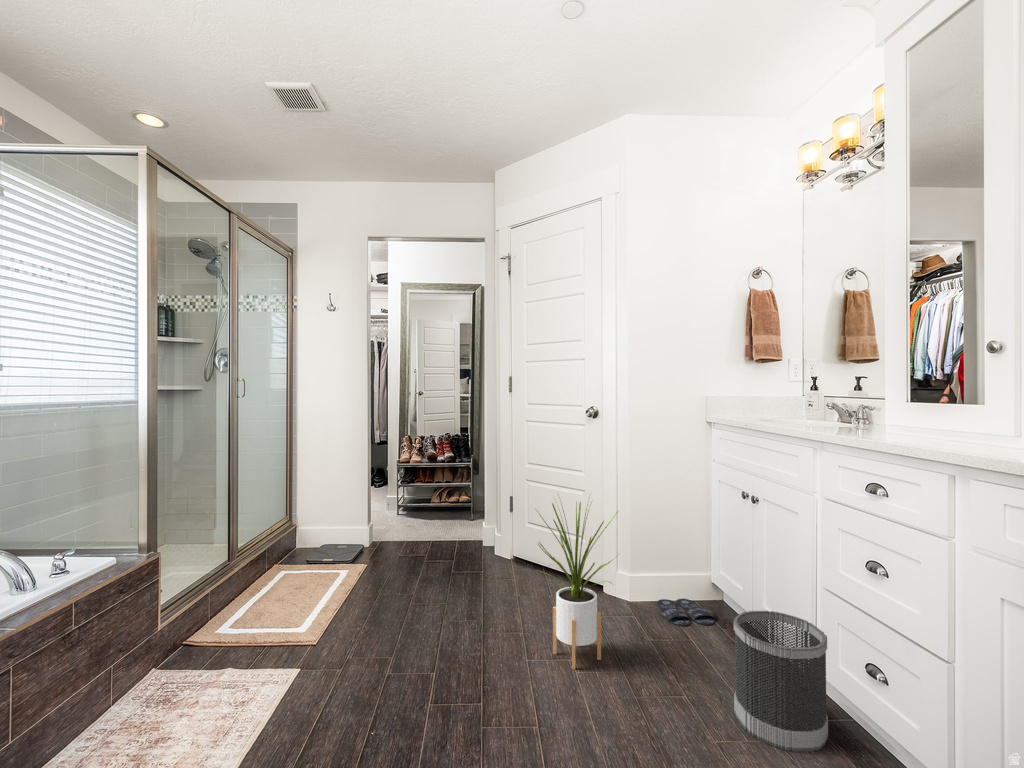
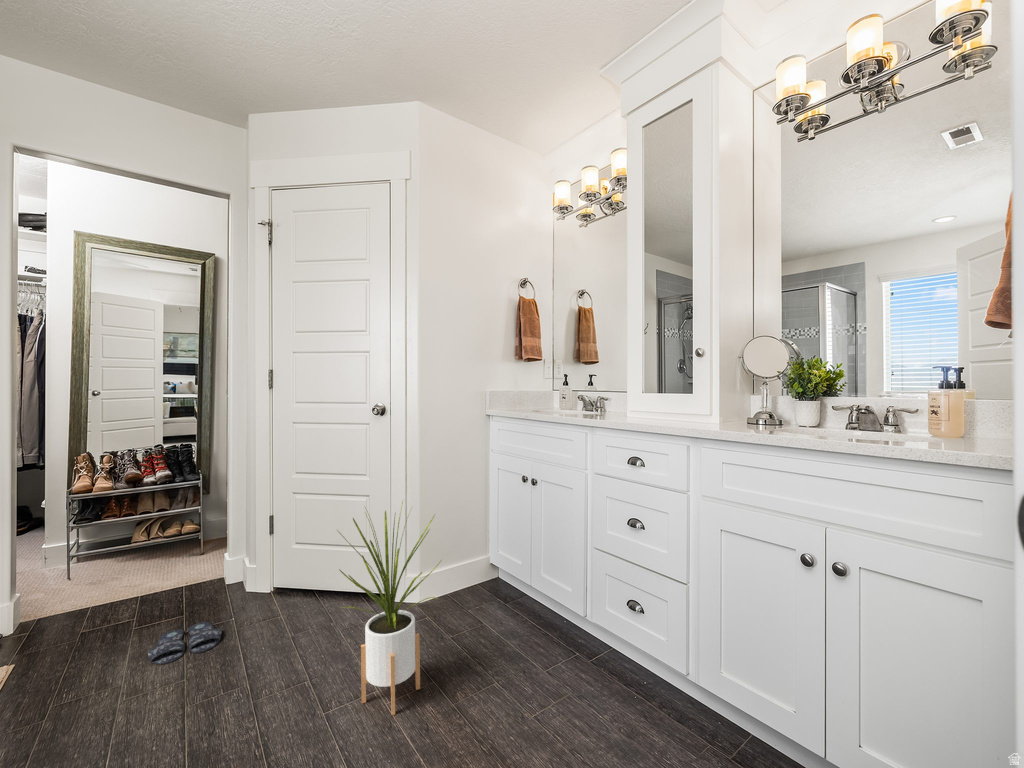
slippers: present [658,599,715,626] -> present [148,622,222,665]
wastebasket: present [734,611,828,752] -> none [561,583,641,718]

